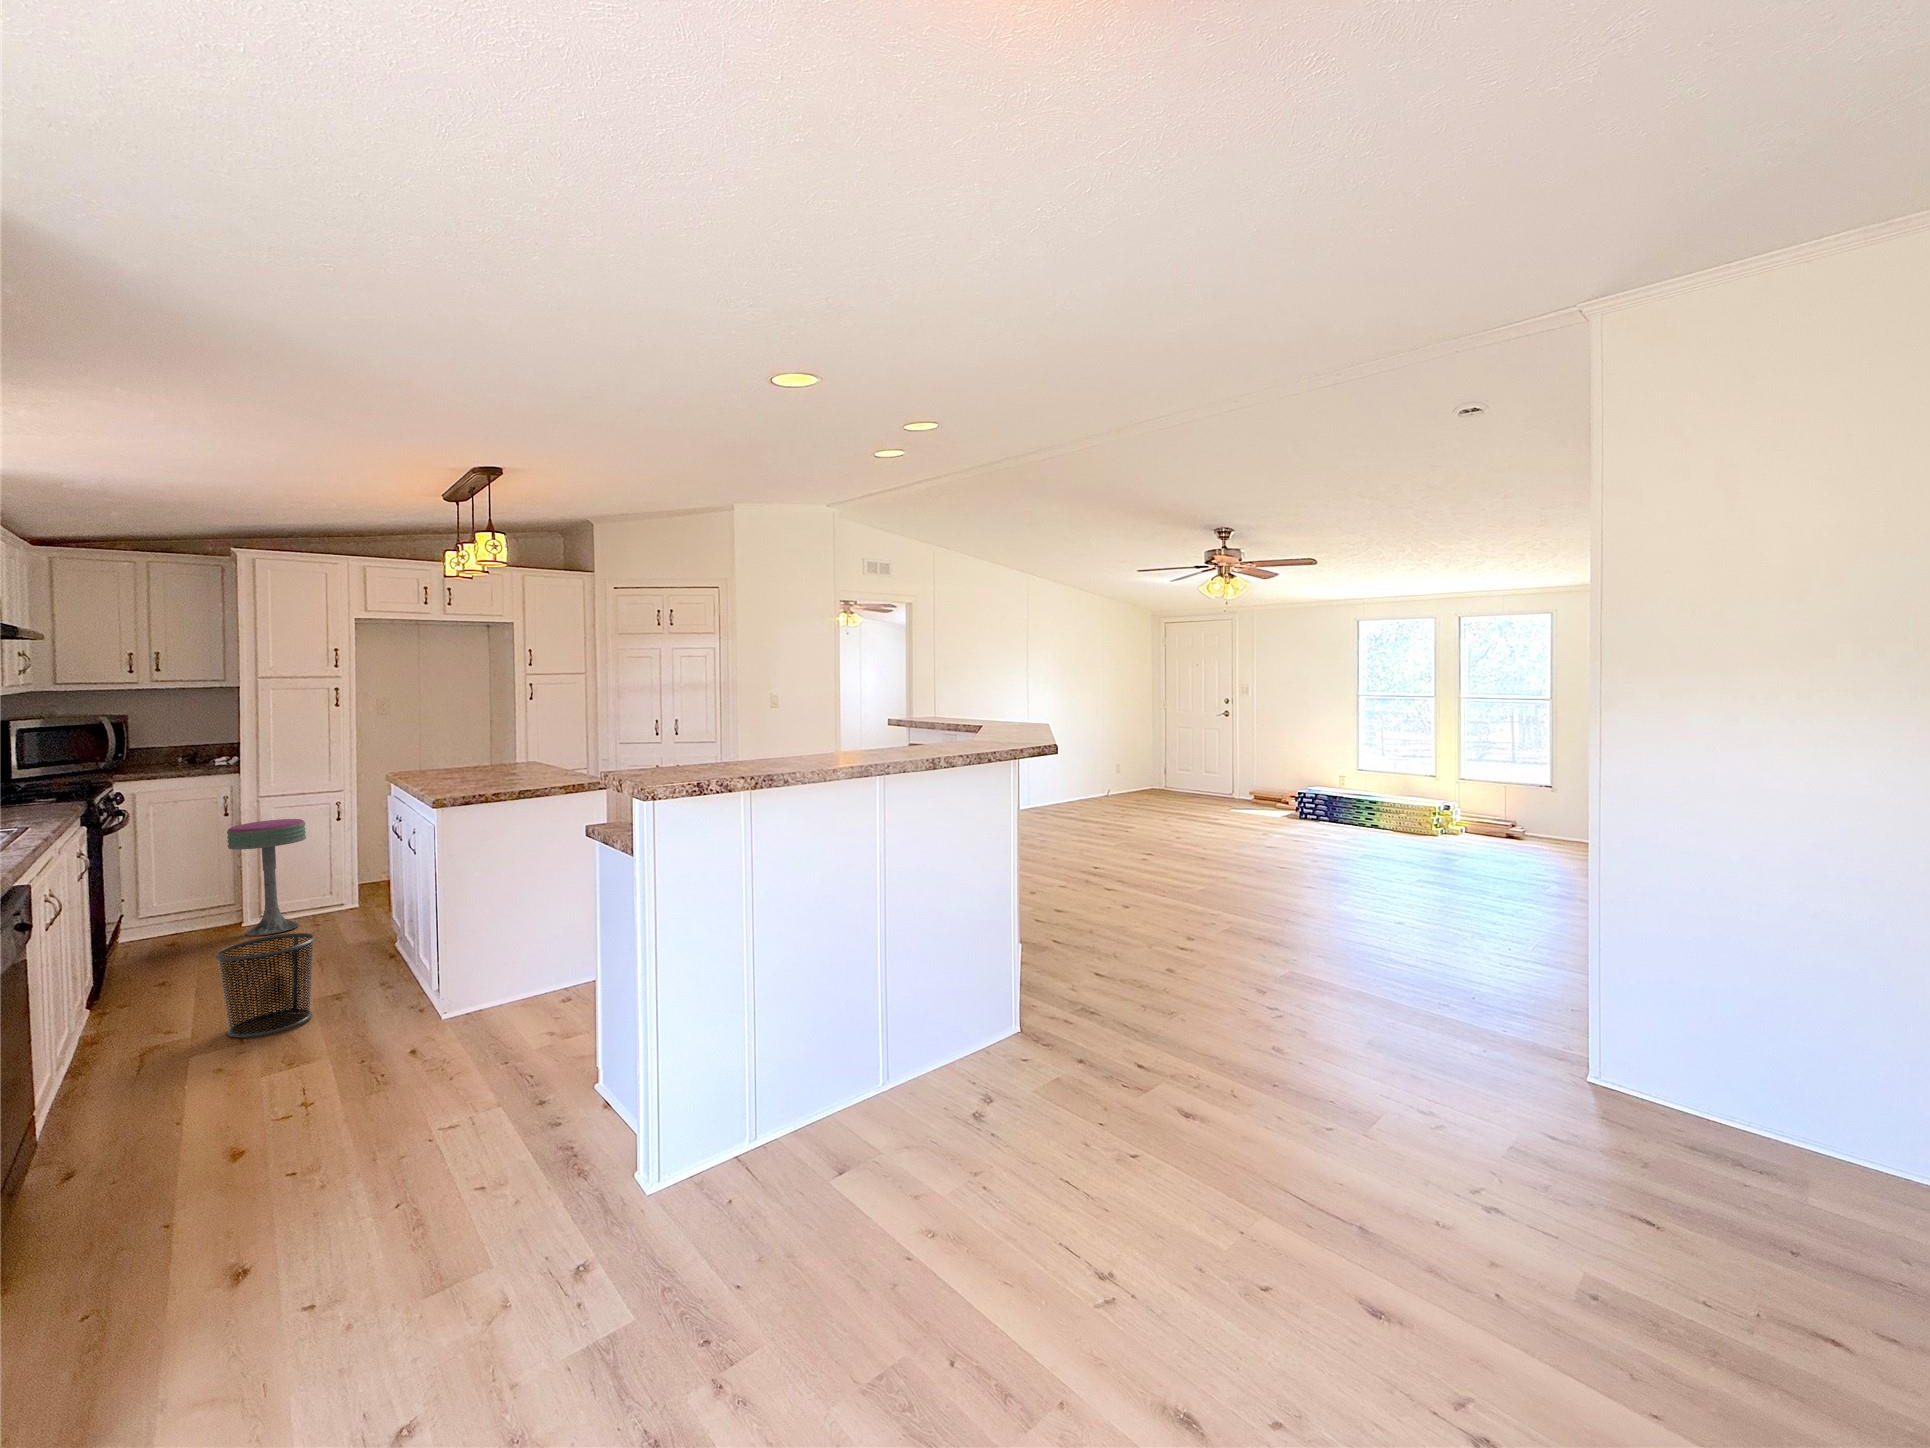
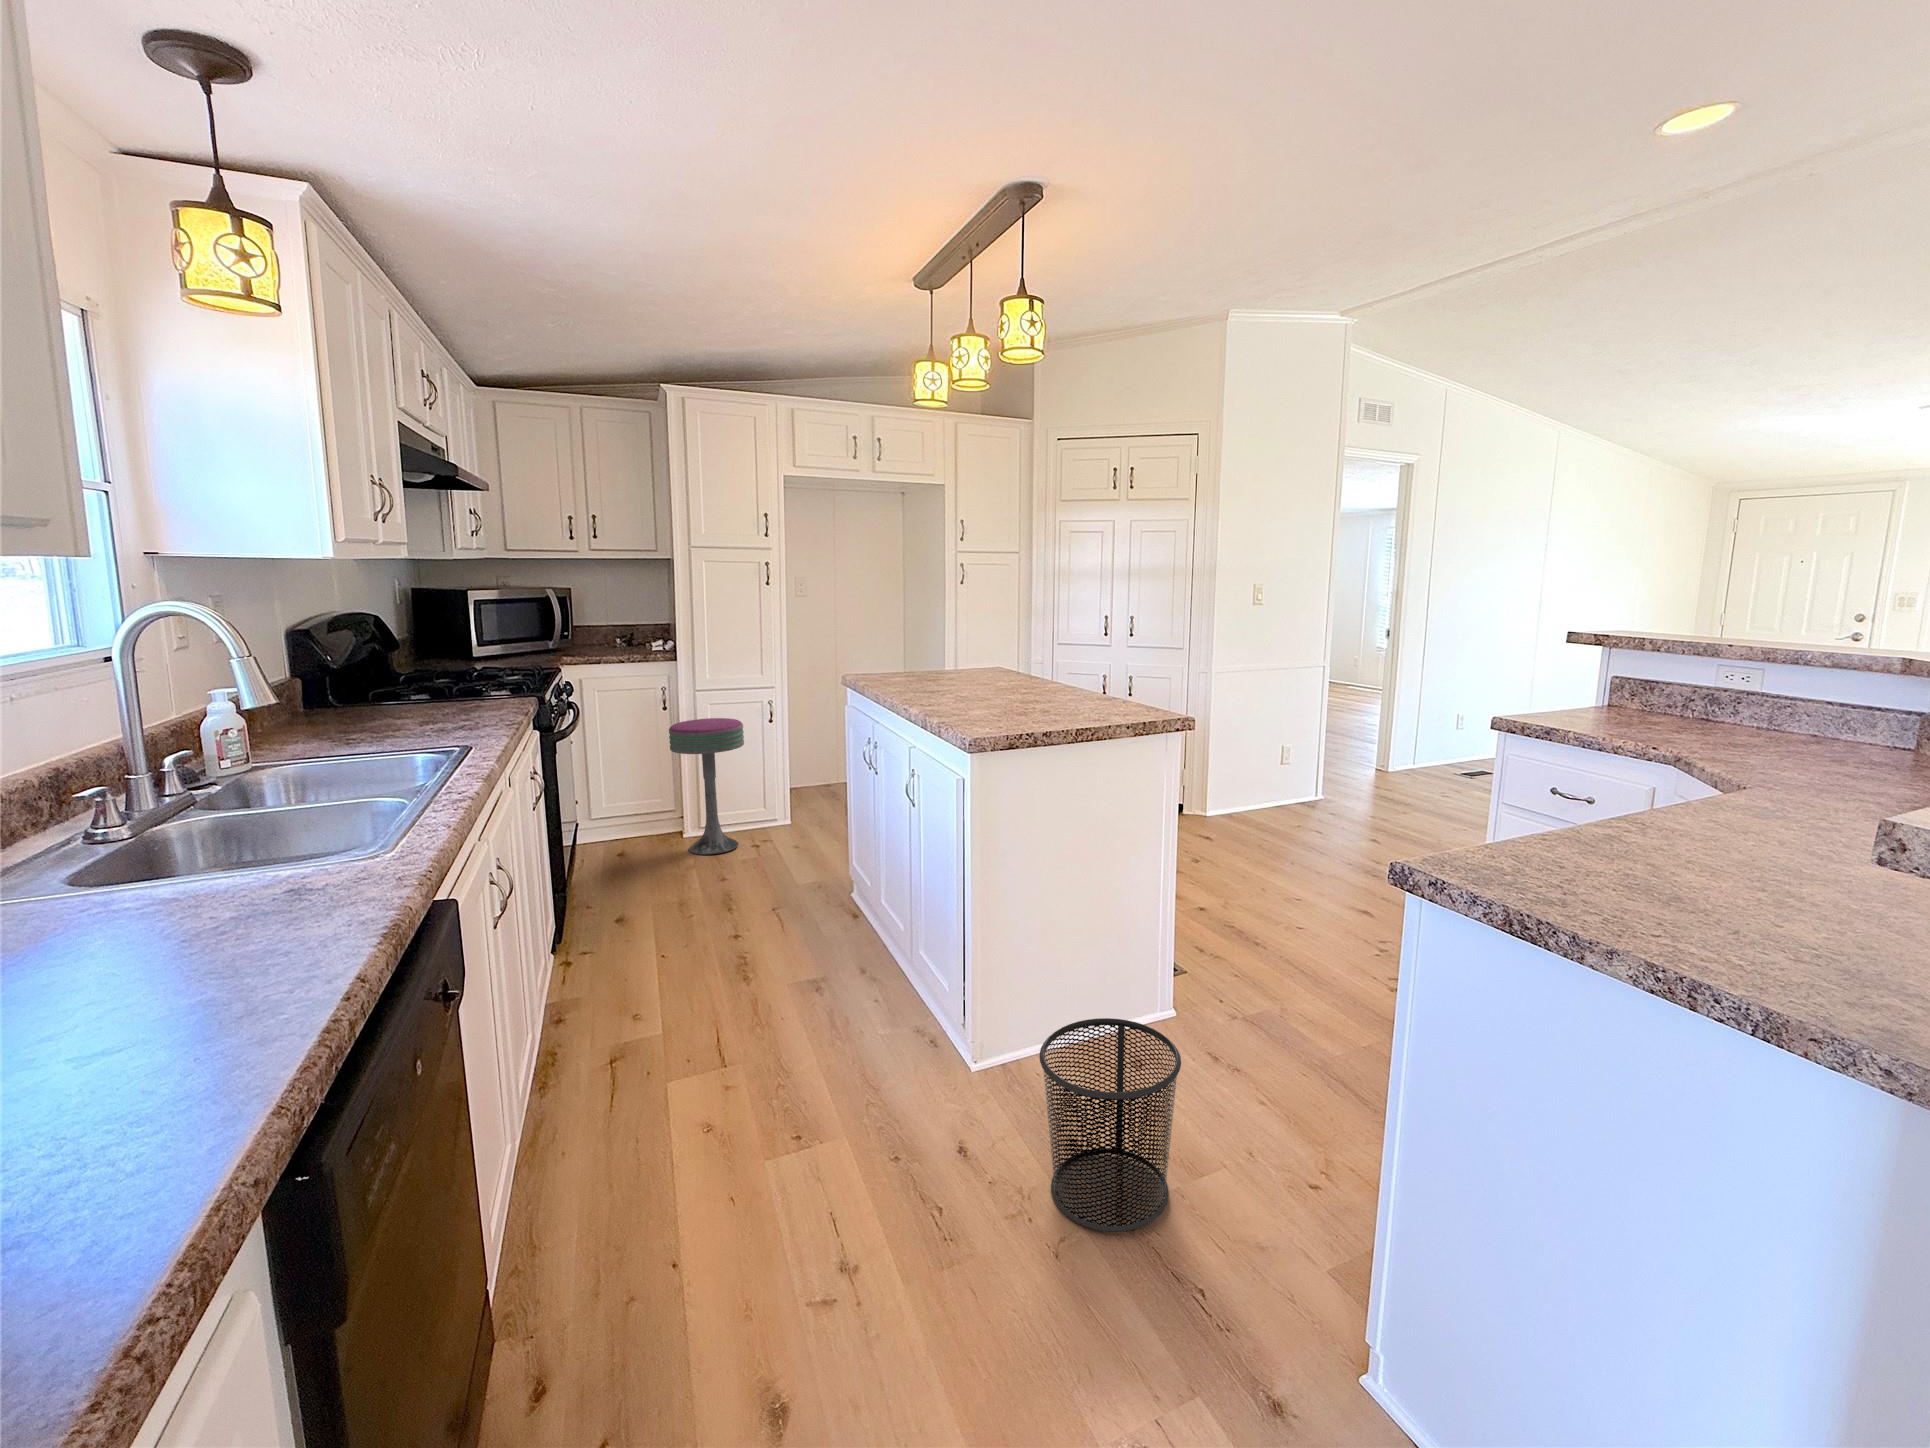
waste bin: present [215,933,316,1038] -> present [1039,1018,1181,1232]

